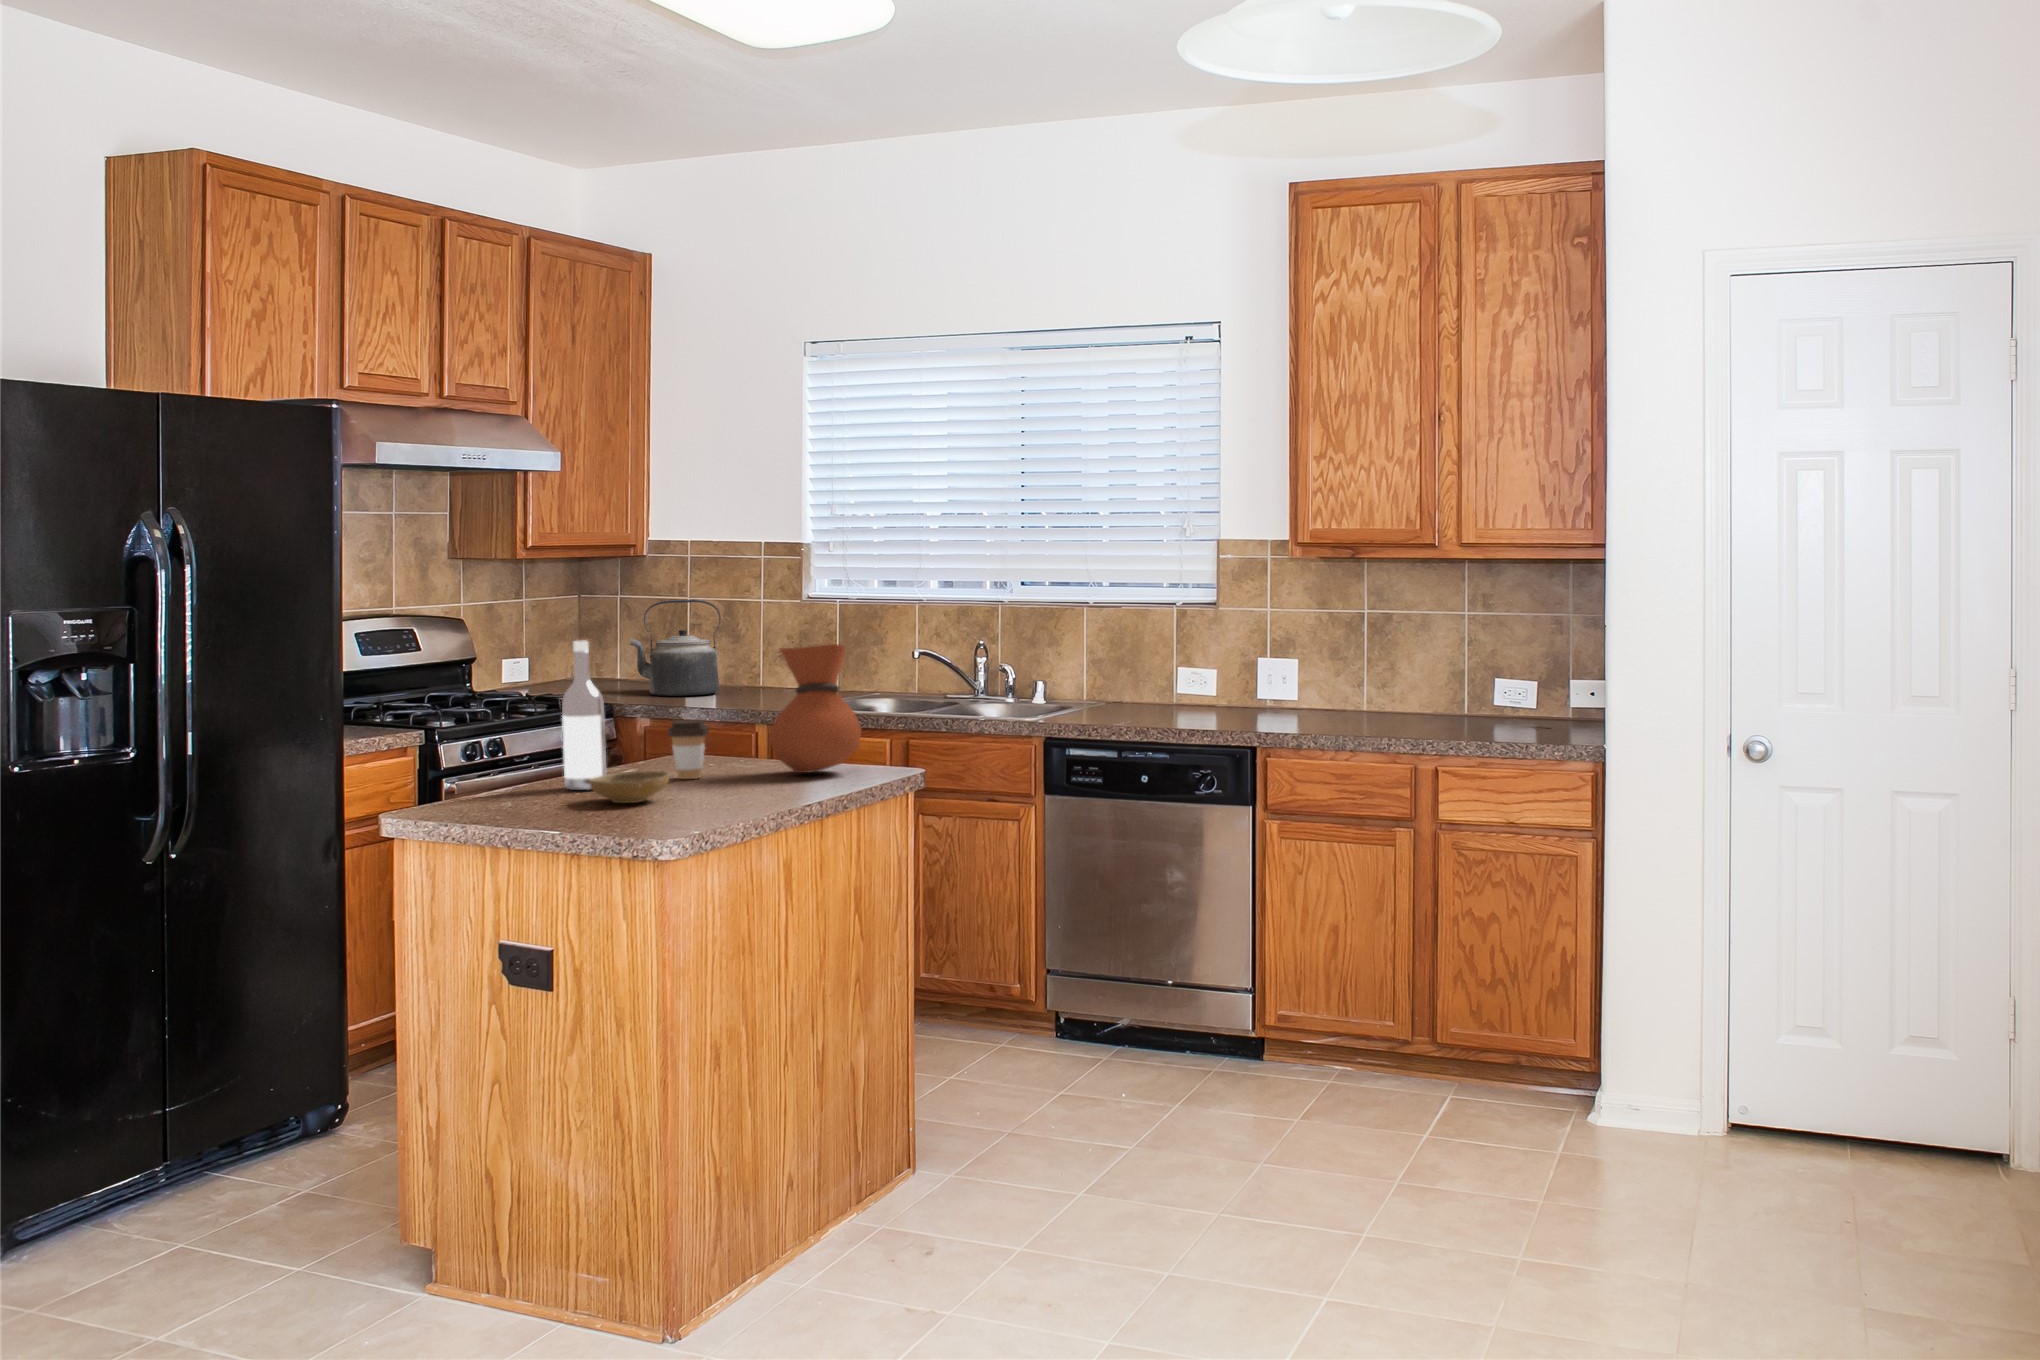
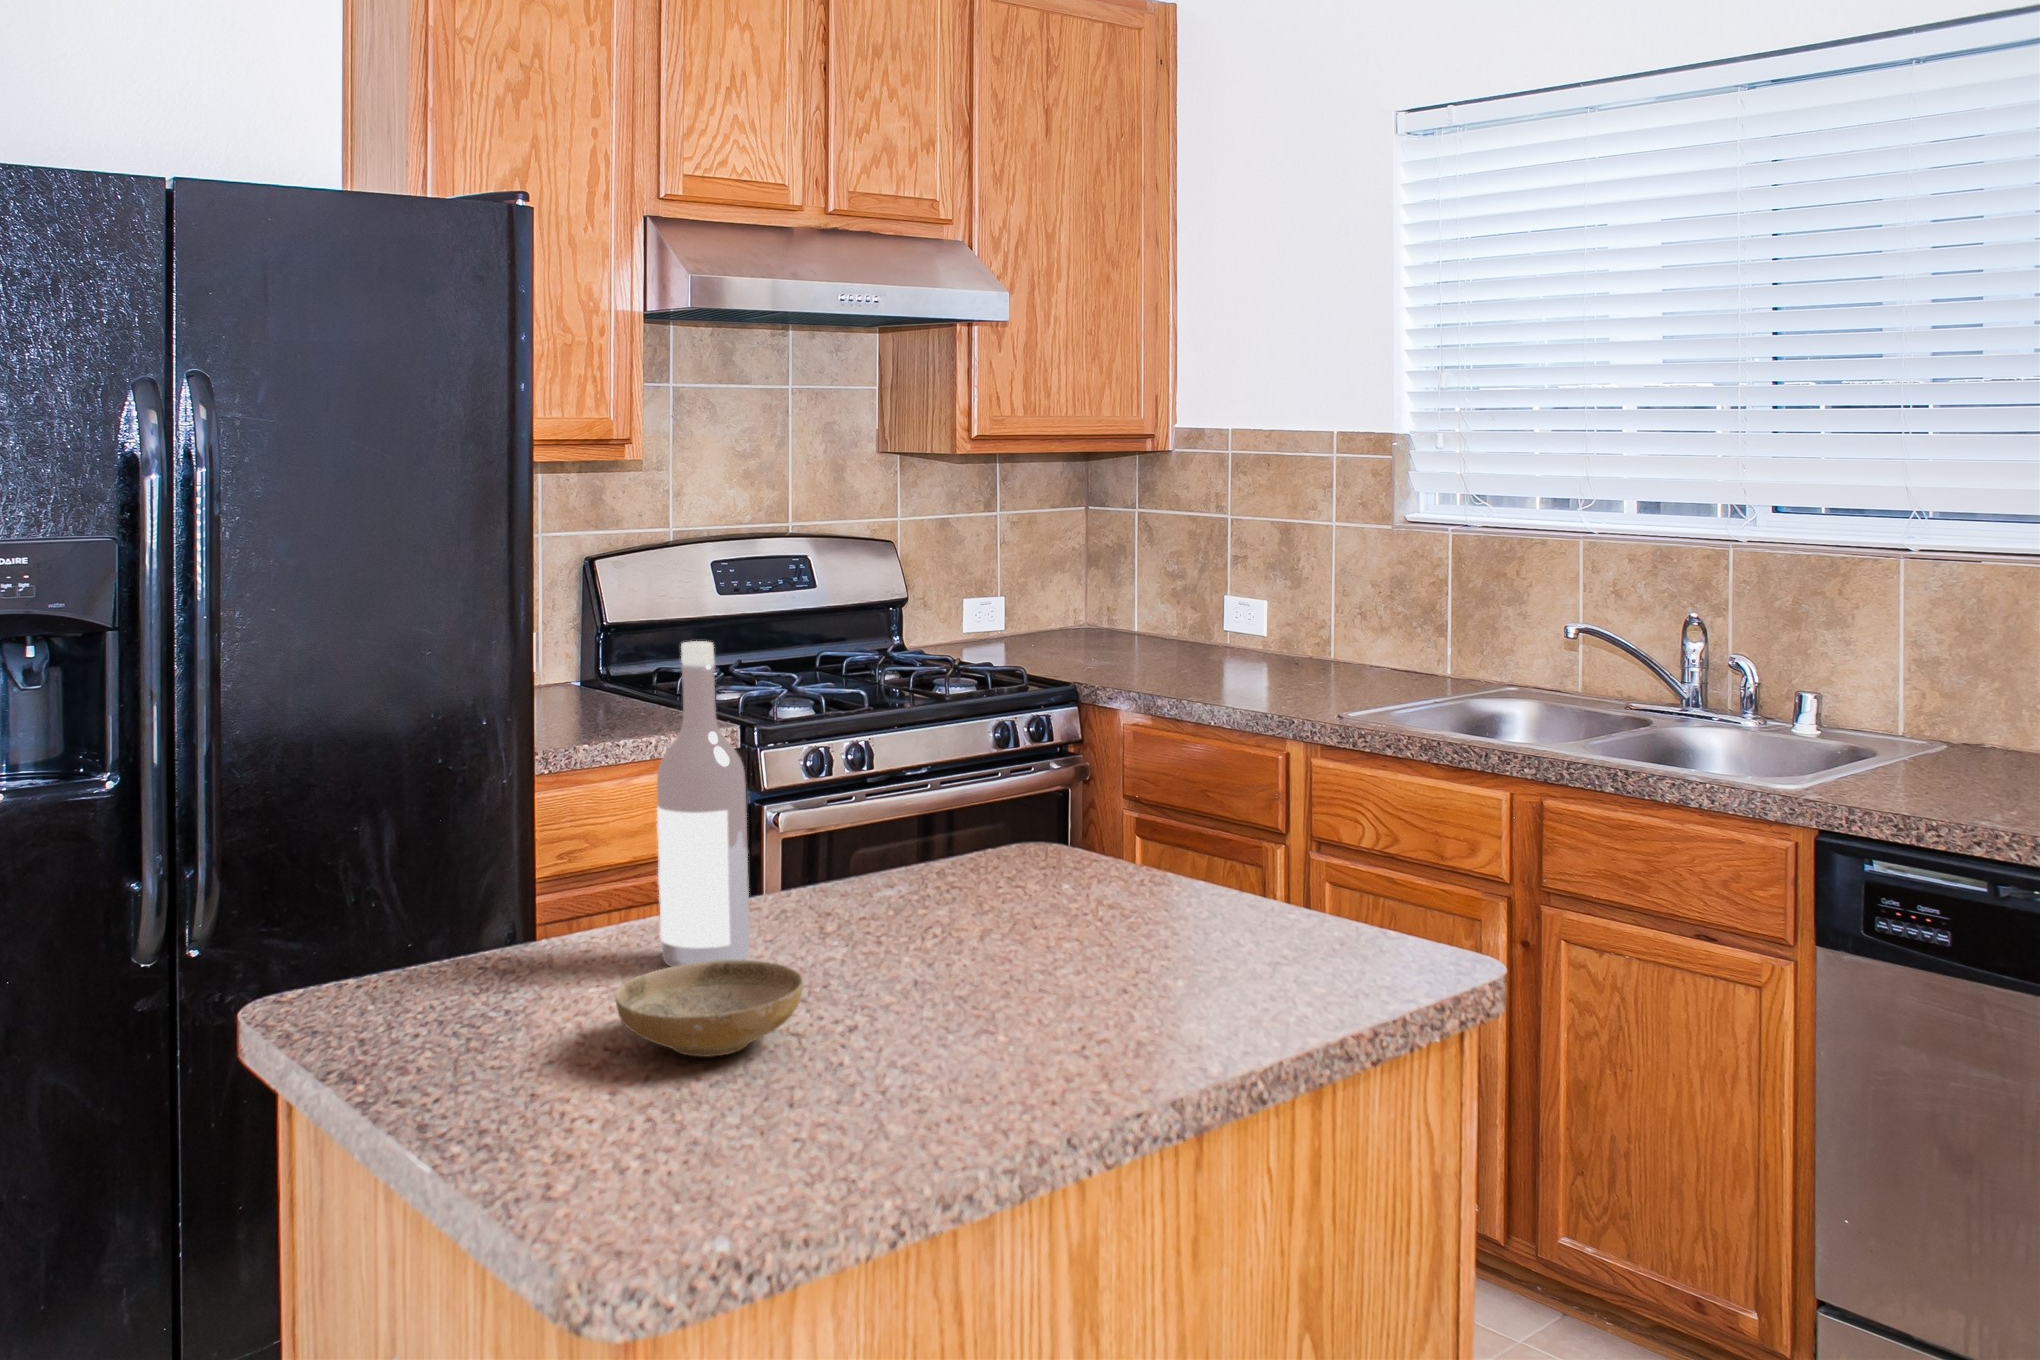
kettle: present [630,600,721,696] -> none [1117,524,1256,675]
vase: present [770,644,861,773] -> none [1116,670,1329,964]
coffee cup: present [667,720,709,779] -> none [903,815,990,951]

